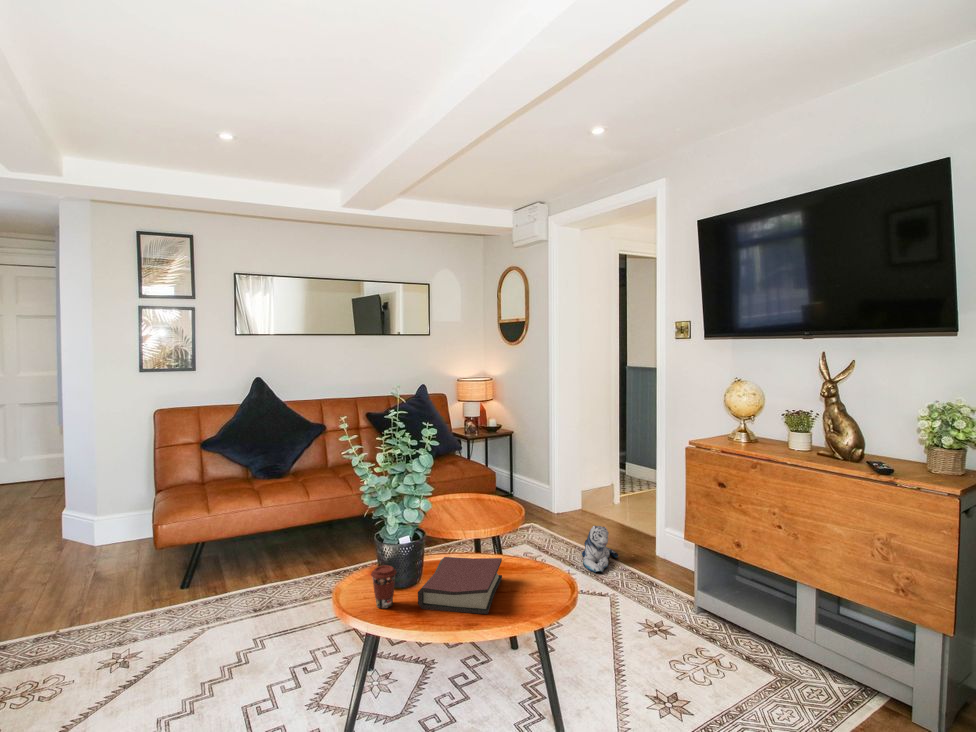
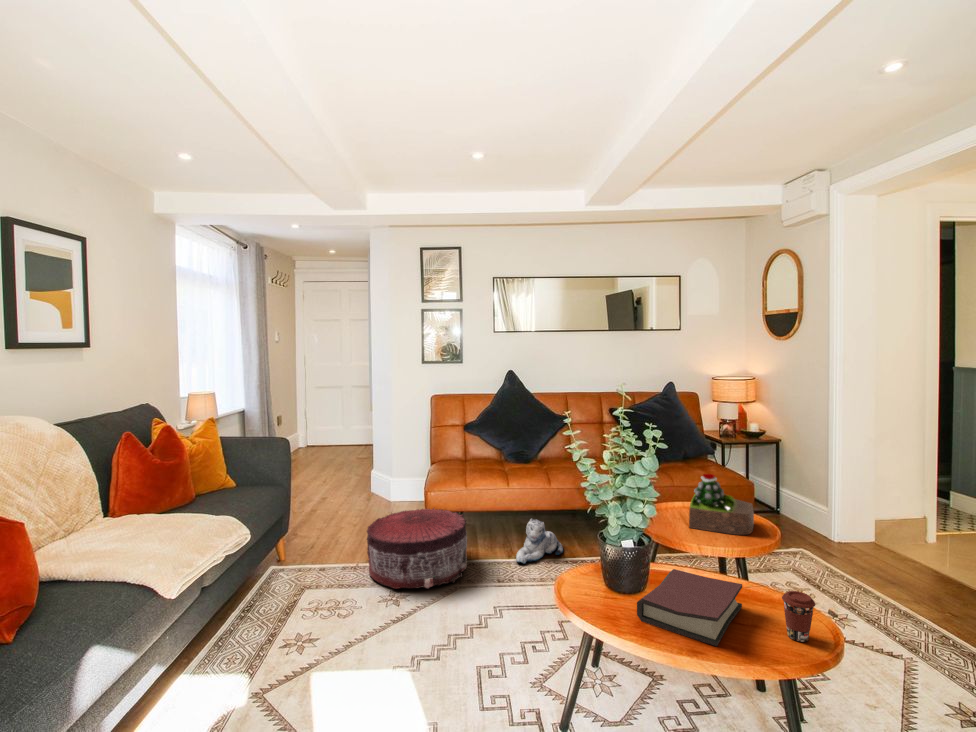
succulent plant: none [449,467,502,519] -> present [689,474,754,535]
plush toy: present [582,526,618,573] -> present [516,519,563,564]
pouf: none [71,543,213,649] -> present [367,508,467,589]
coffee cup: present [371,565,396,608] -> present [782,591,816,642]

